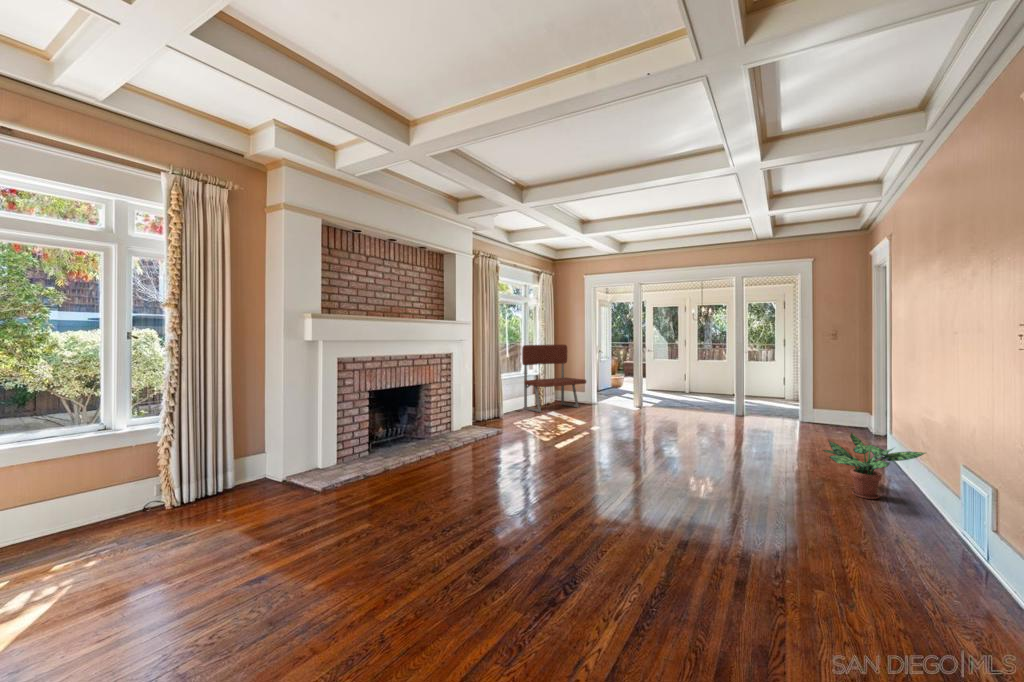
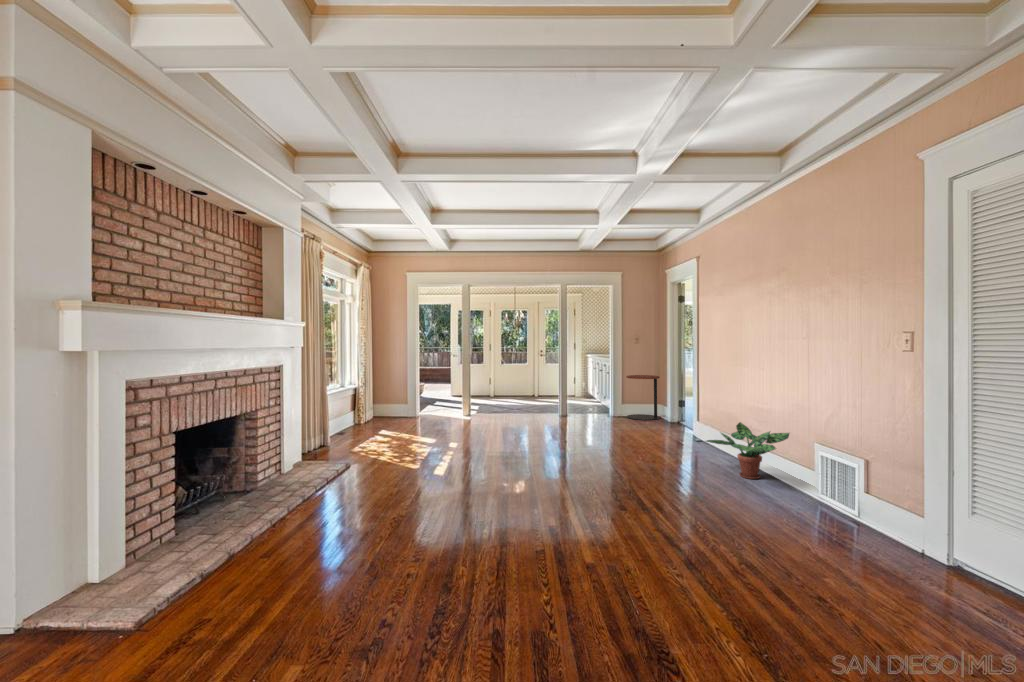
bench: present [522,345,586,412] -> none [342,351,416,433]
side table: none [811,378,856,431] -> present [626,375,660,420]

